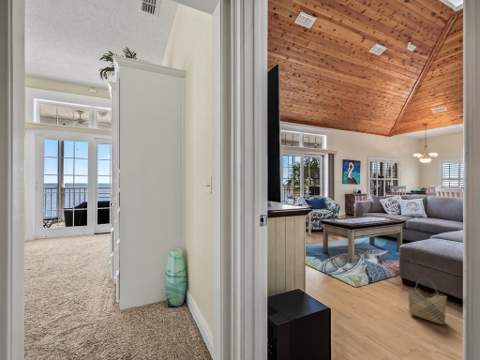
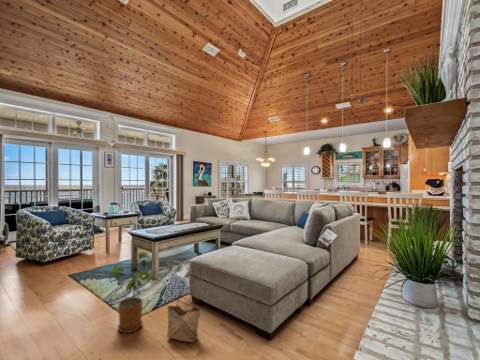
house plant: none [344,236,389,302] -> present [109,252,152,333]

